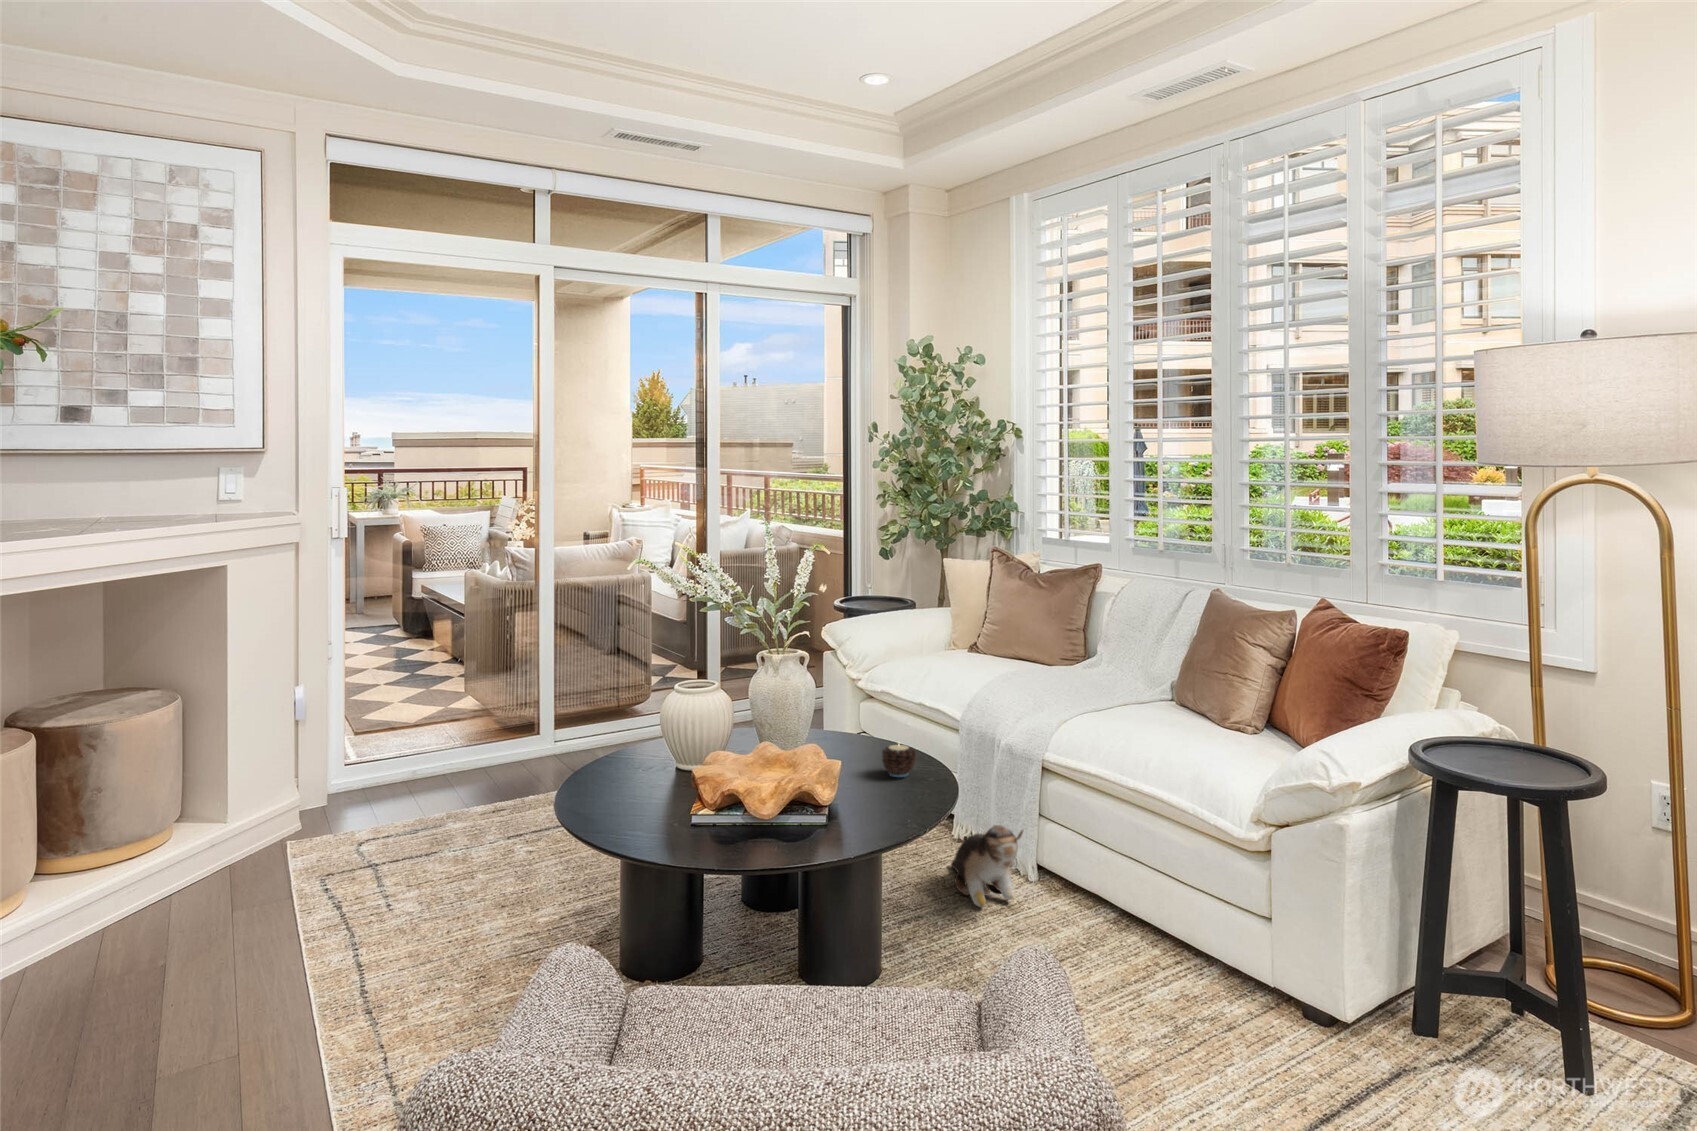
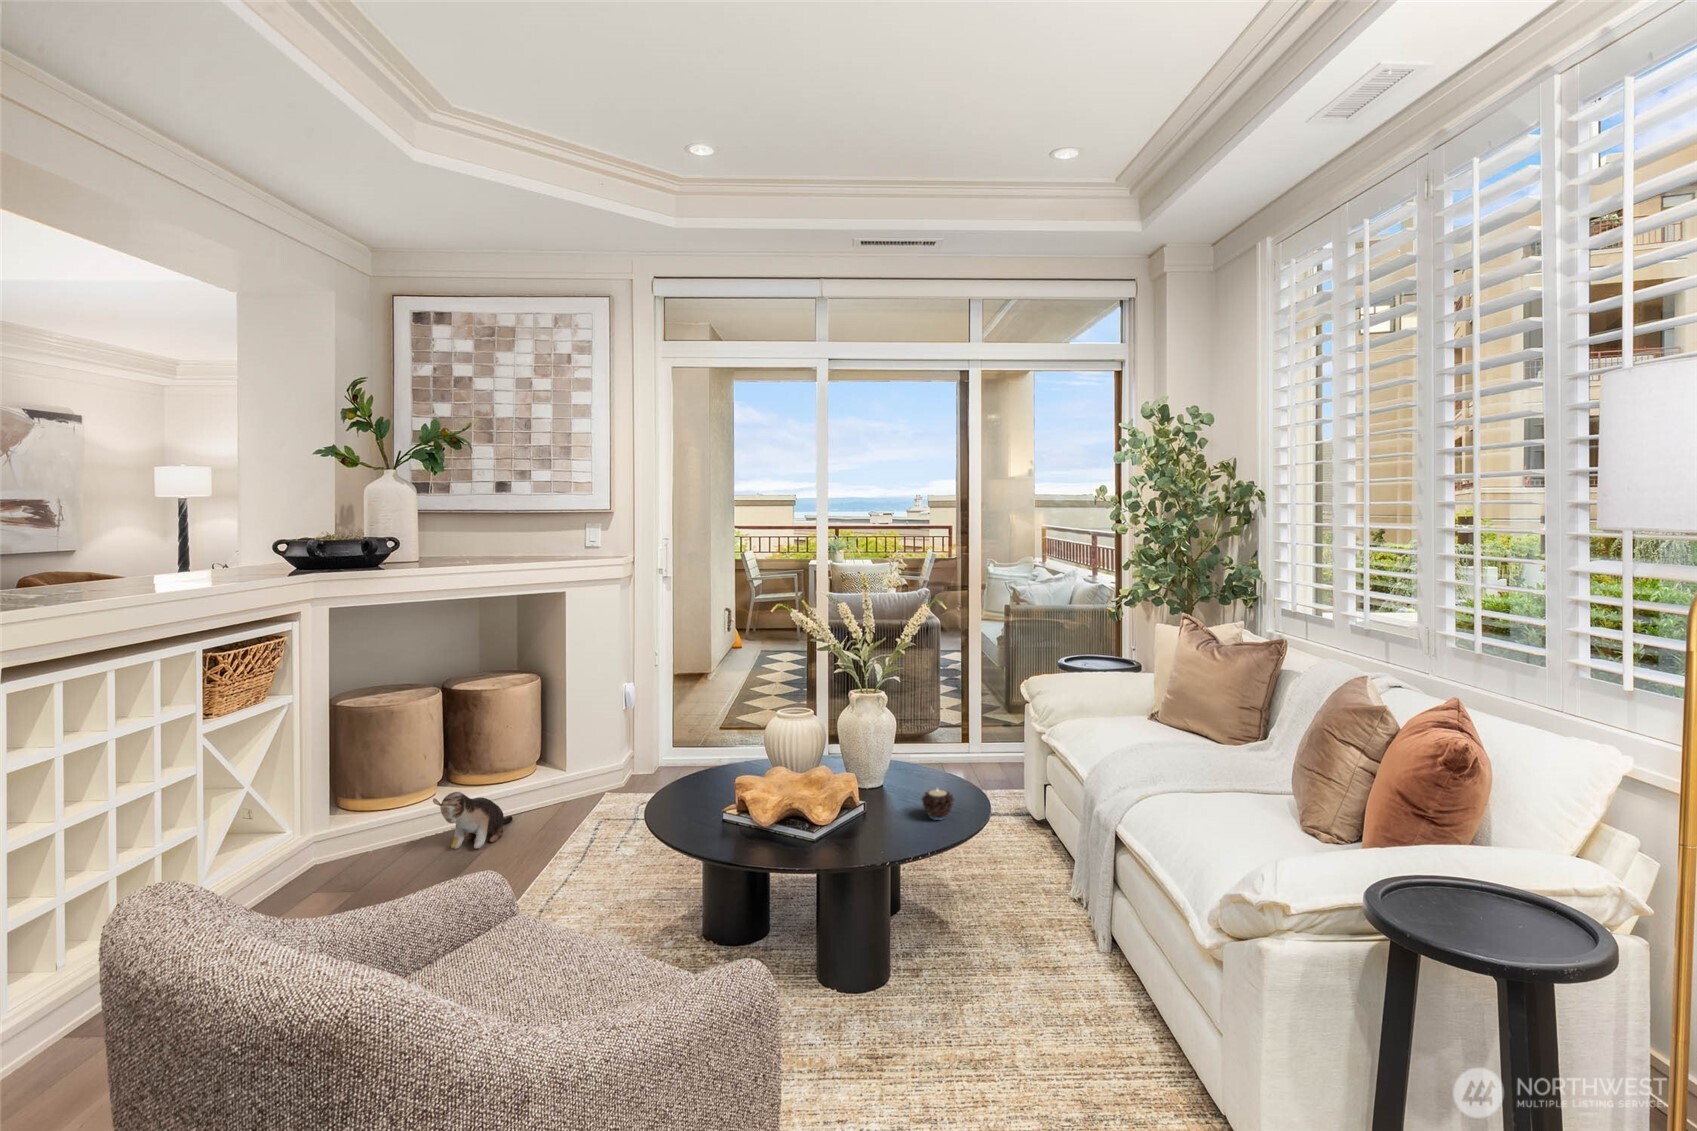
plush toy: present [951,825,1023,907] -> present [433,792,513,849]

